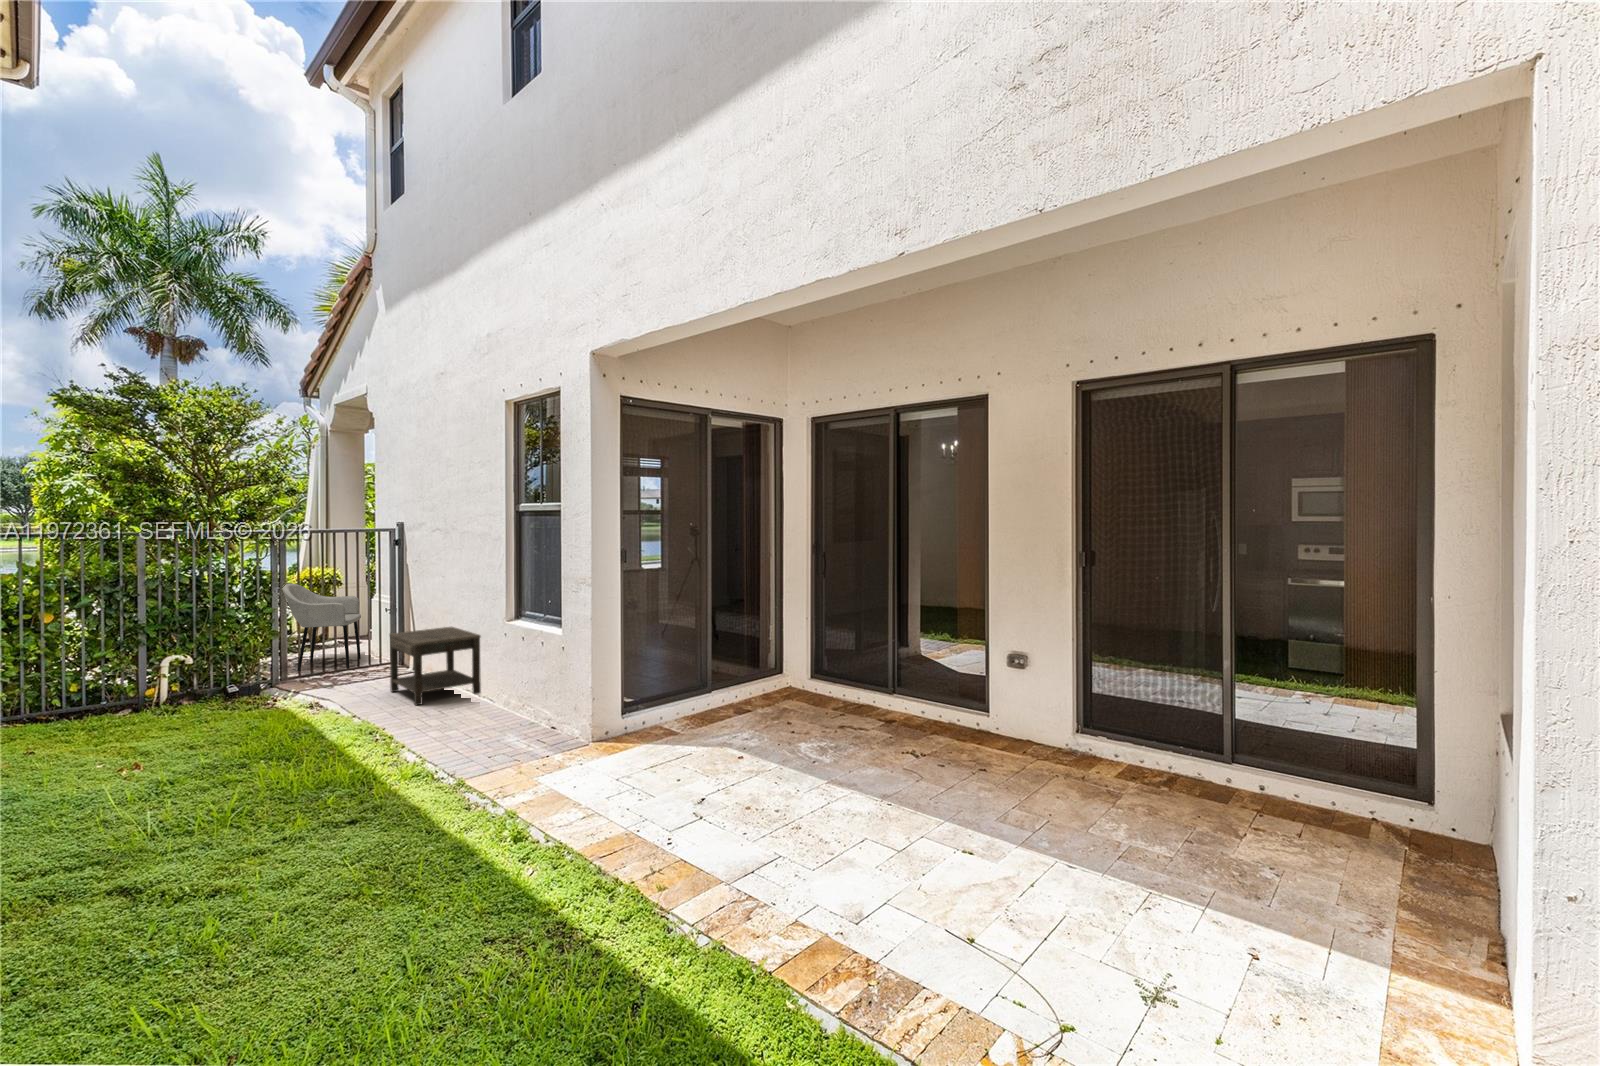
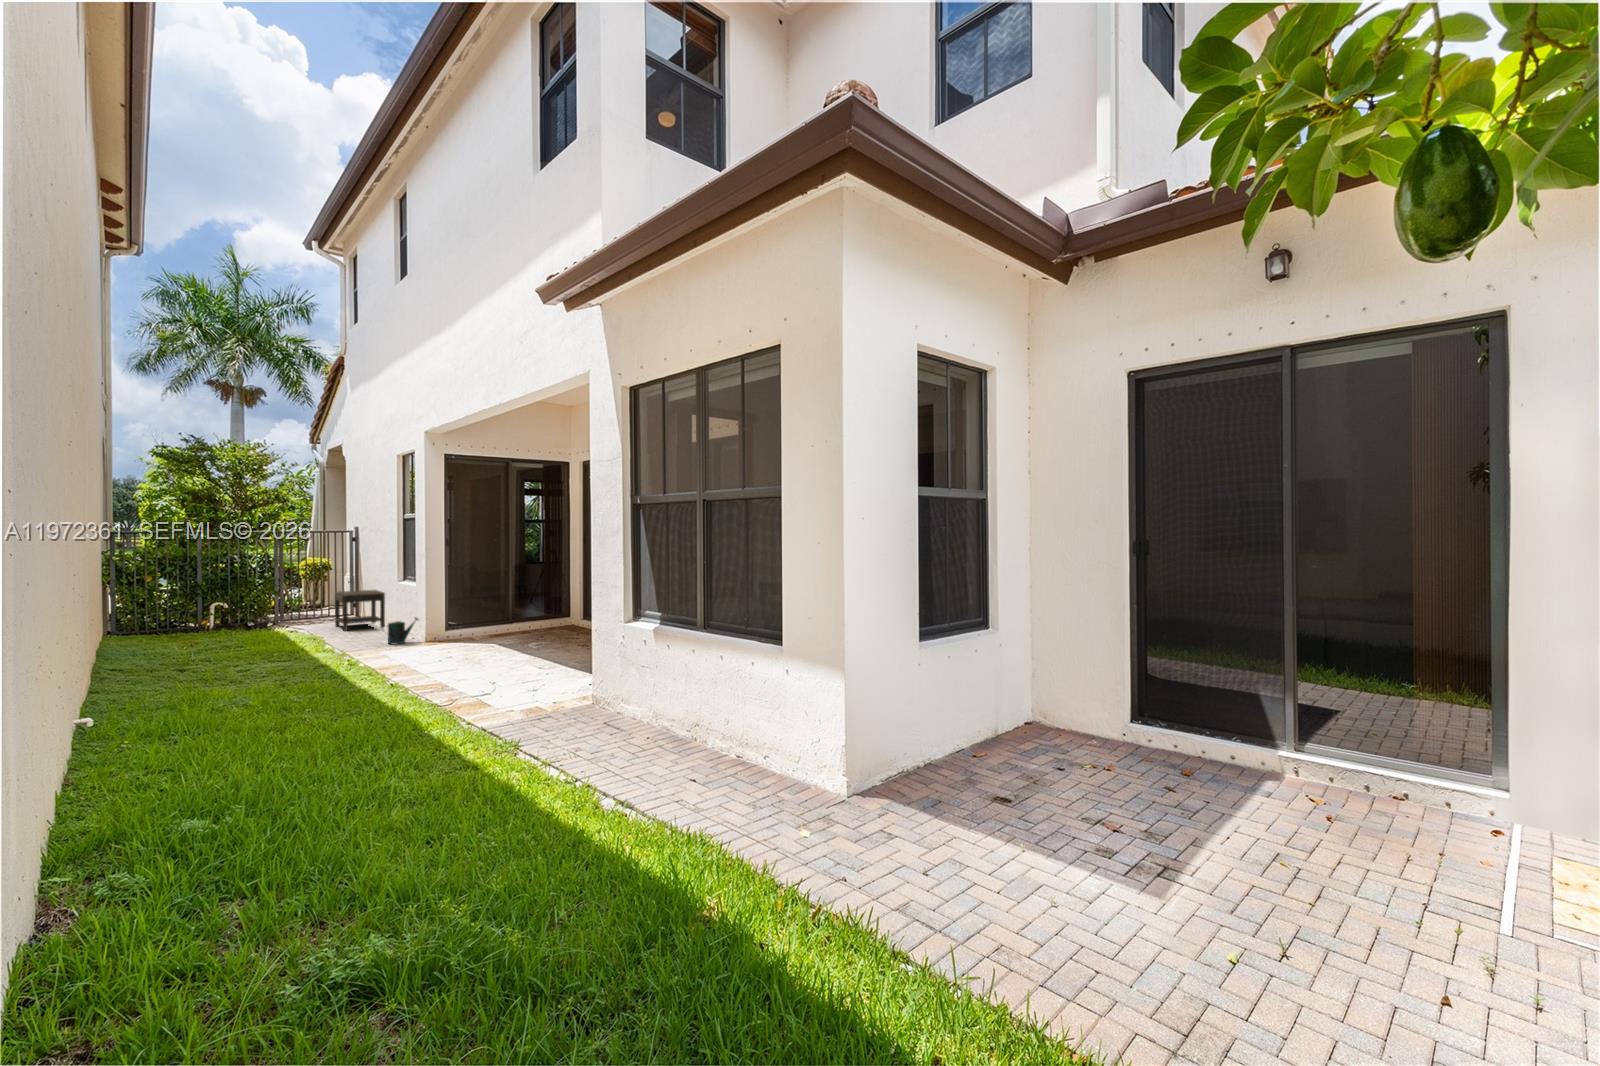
armchair: present [282,584,361,671] -> none [281,565,332,618]
watering can: none [526,690,582,748] -> present [382,618,418,645]

